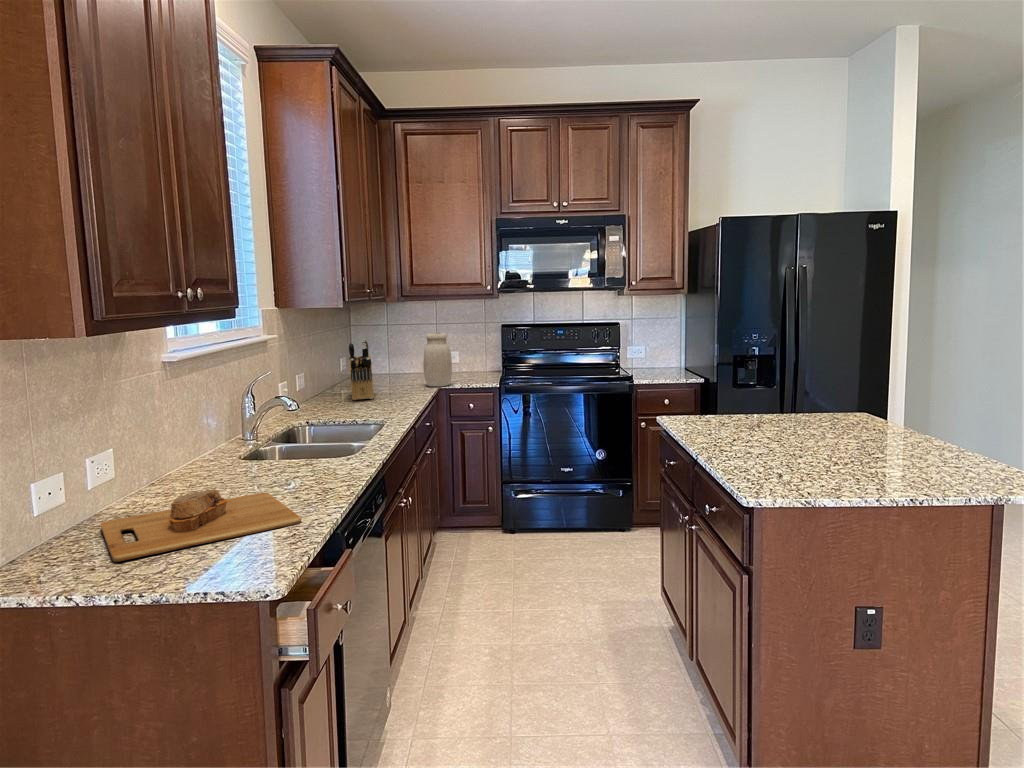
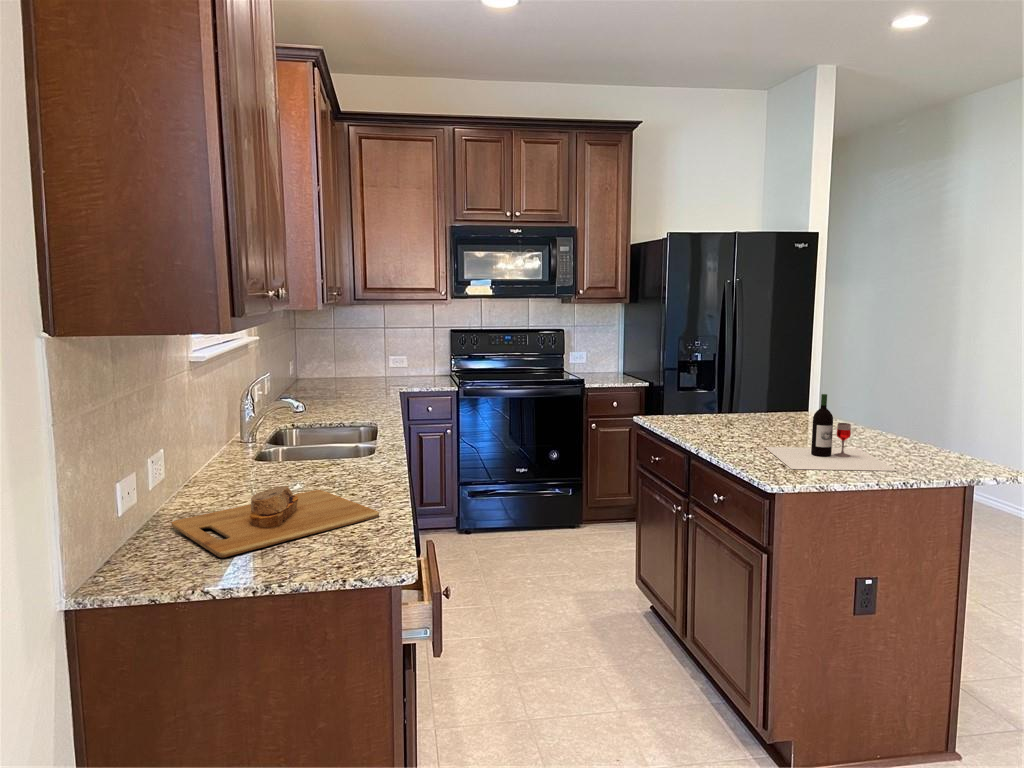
jar: present [423,333,452,386] -> none [383,336,411,389]
knife block: present [349,339,374,400] -> none [313,341,342,402]
wine bottle: none [772,393,914,485] -> present [765,394,898,471]

